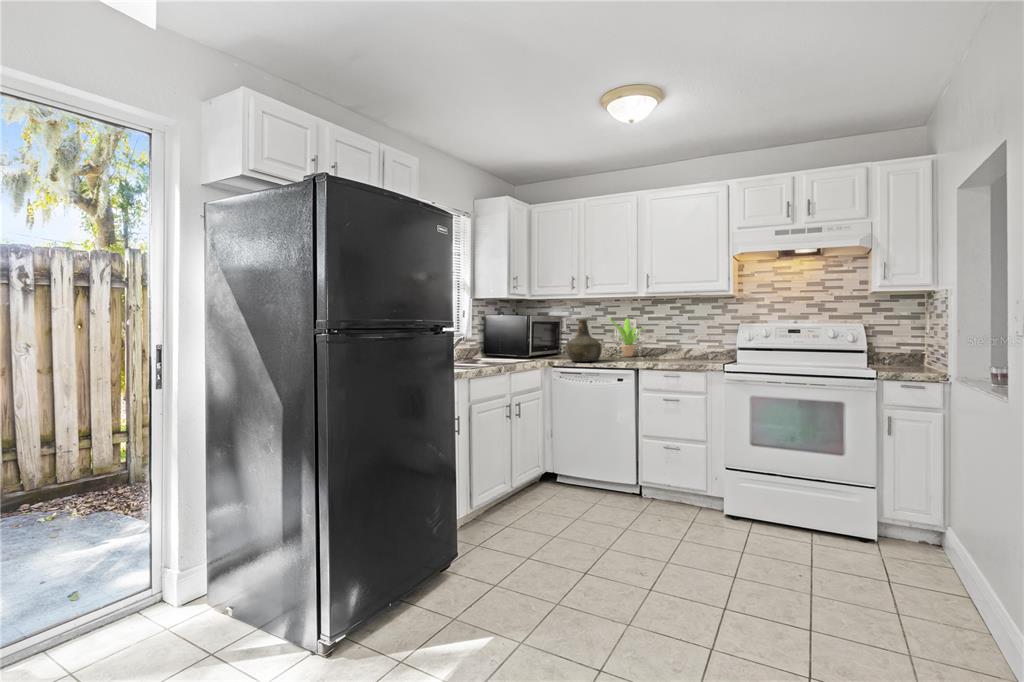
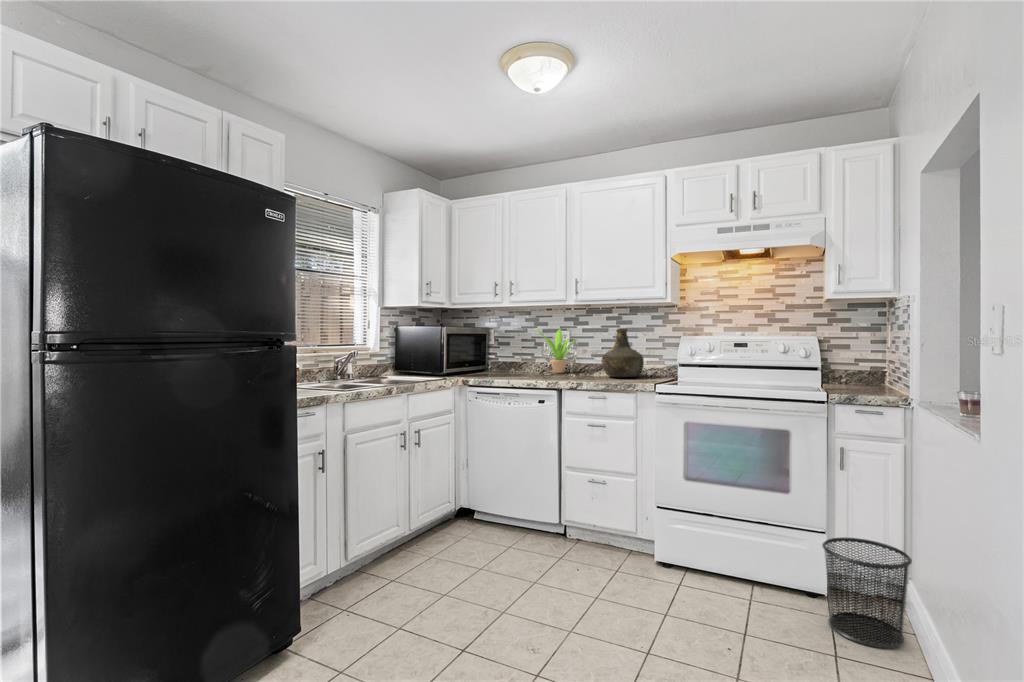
bottle: present [566,319,601,361] -> present [602,328,644,377]
waste bin: none [873,490,949,574] -> present [822,537,912,648]

